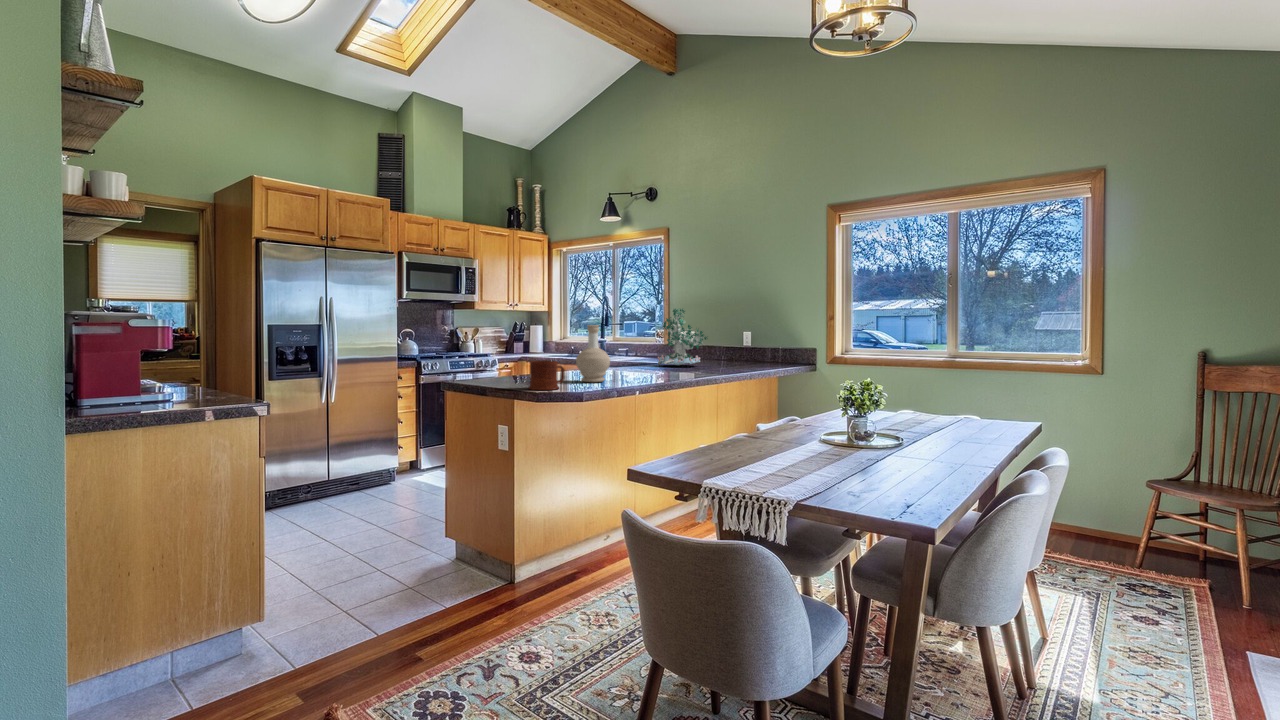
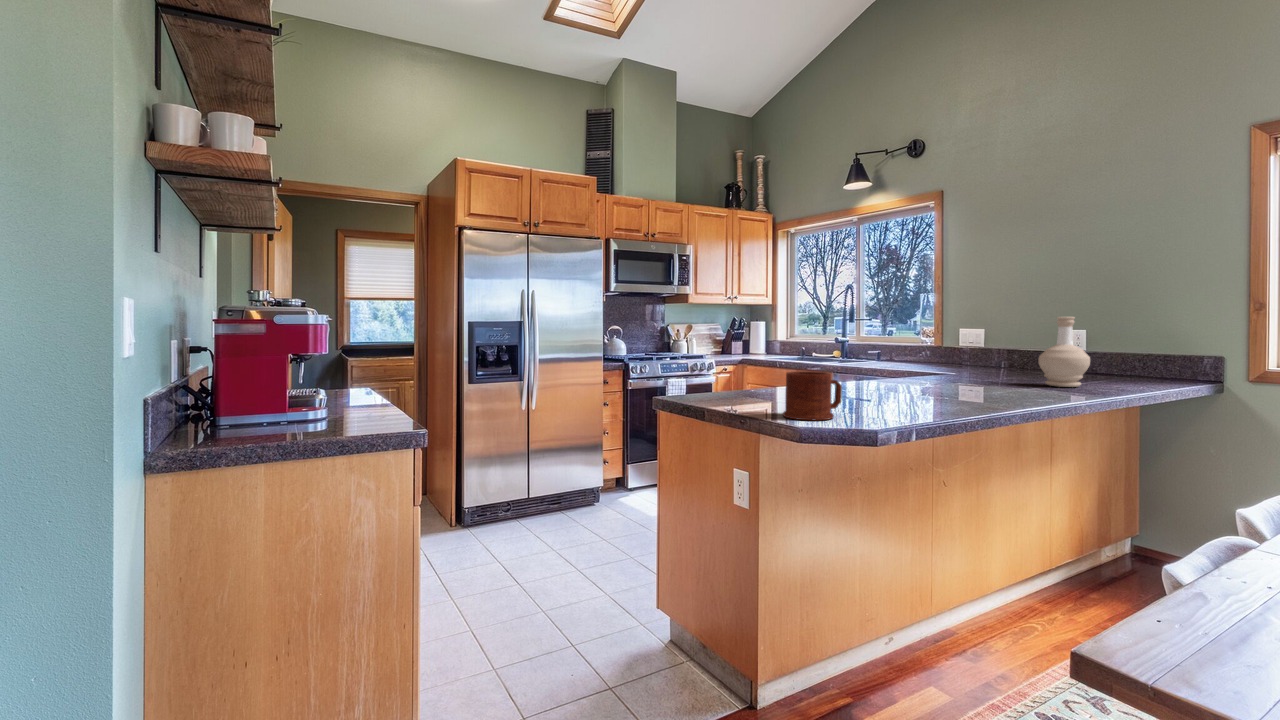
plant: present [658,309,707,365] -> none [940,291,1029,375]
bottle: present [576,325,610,382] -> present [1039,317,1090,387]

